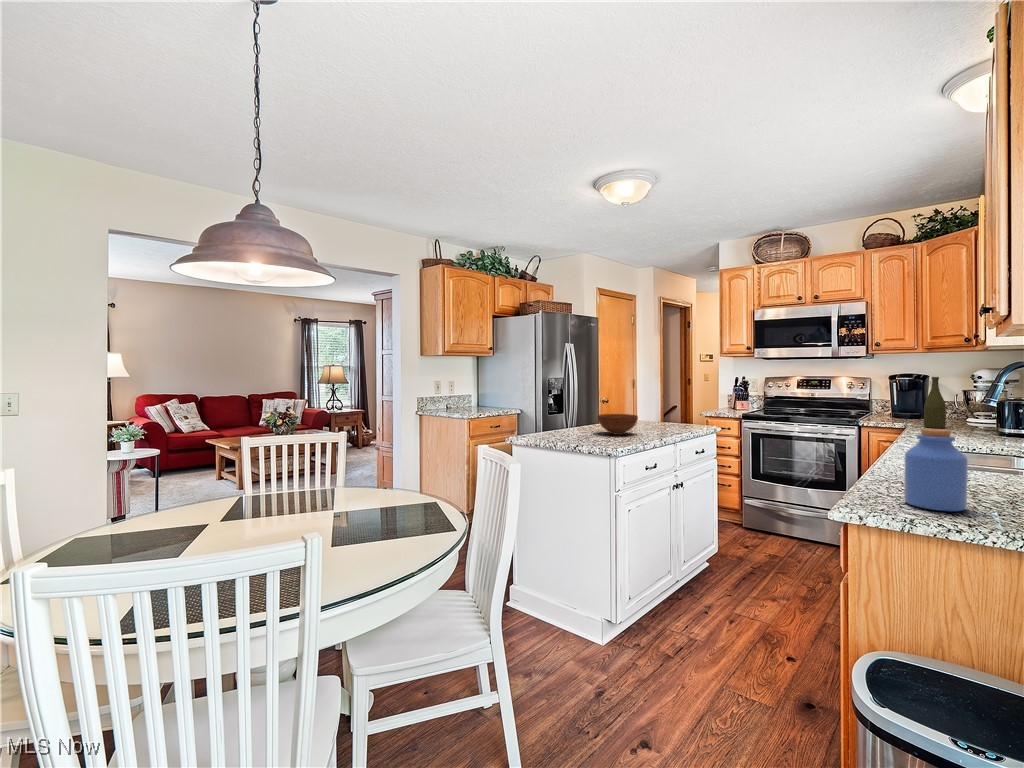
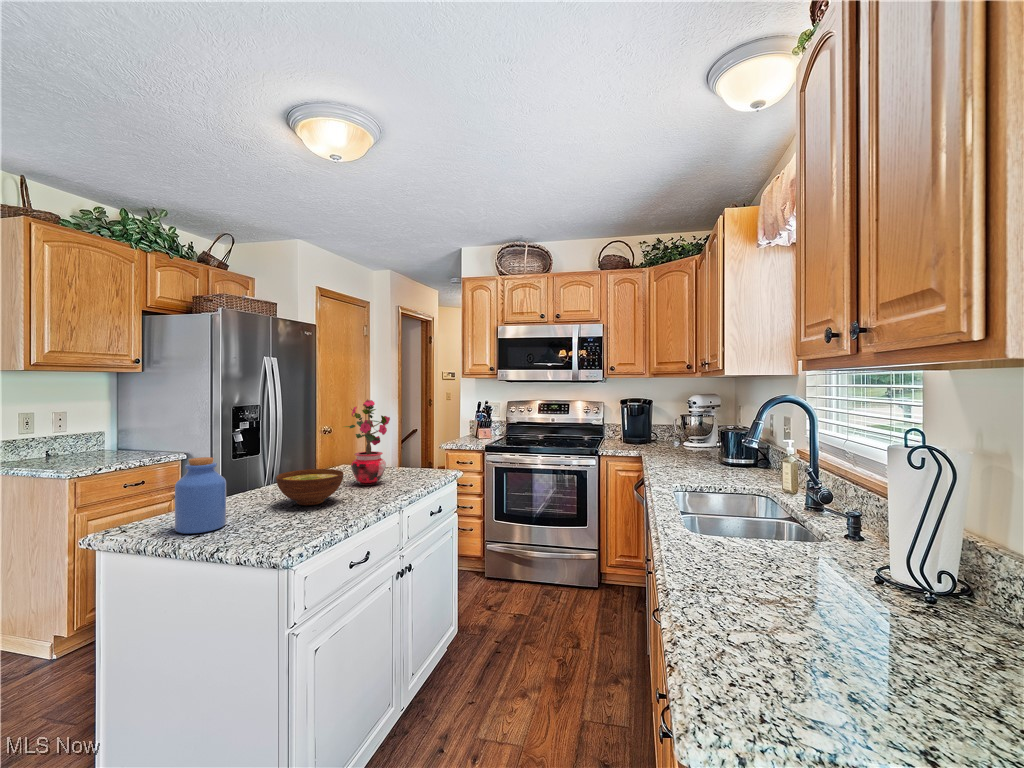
potted plant: none [633,369,666,429] -> present [345,400,390,485]
bottle: present [924,377,946,428] -> none [657,405,675,458]
jar: present [904,429,968,511] -> present [175,457,226,534]

